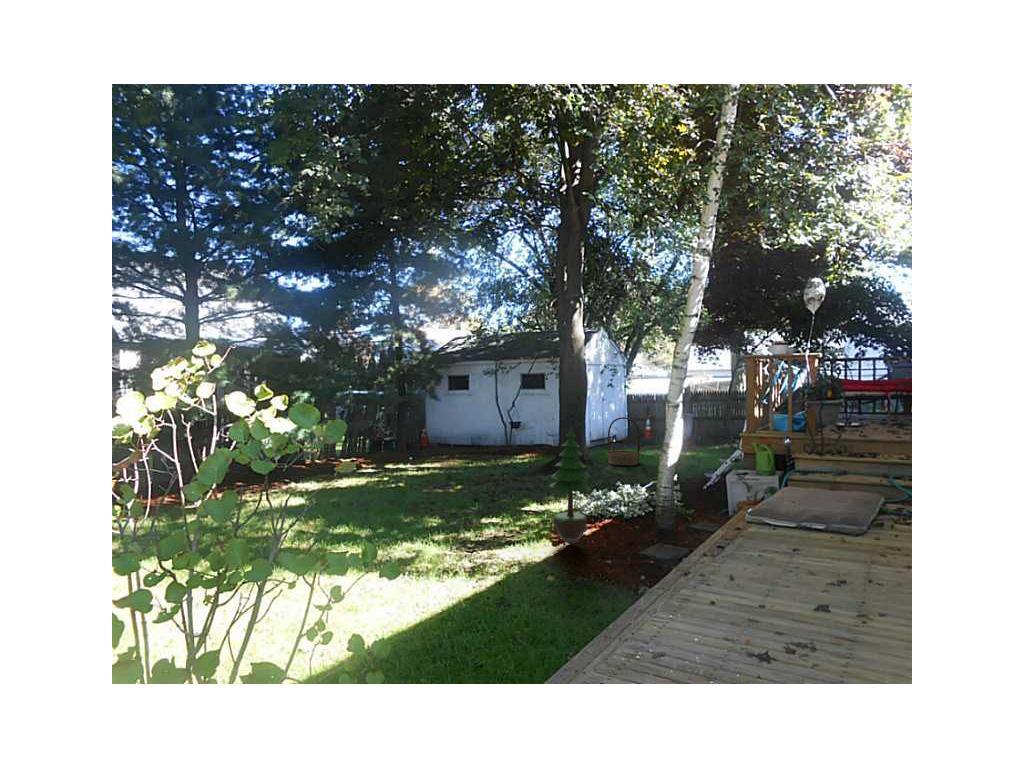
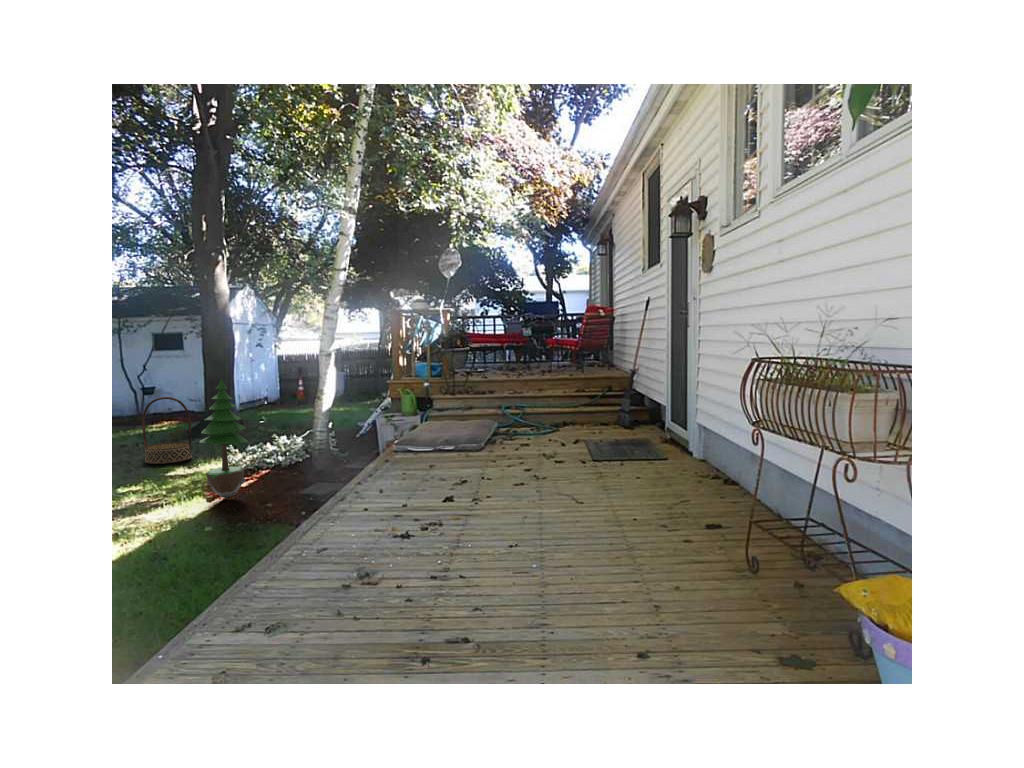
basket: present [608,417,640,466] -> present [142,397,192,464]

